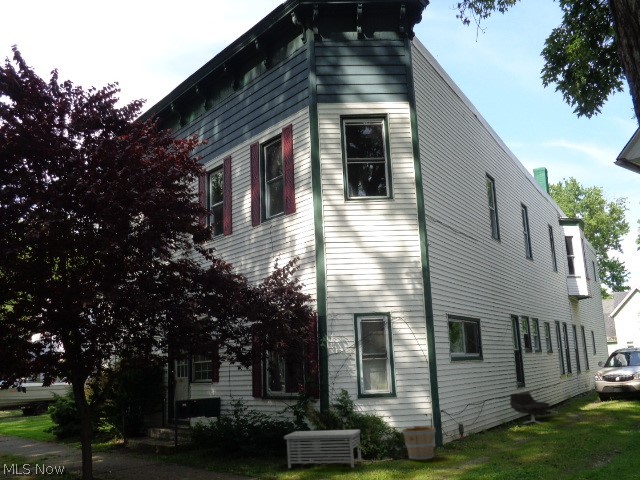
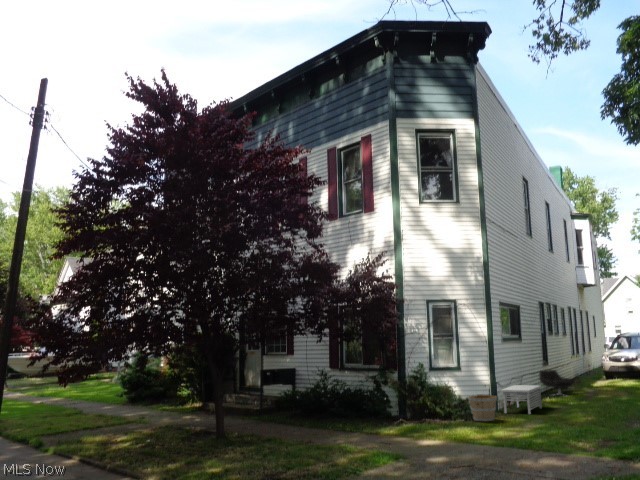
storage bench: present [284,430,361,468] -> present [501,385,542,414]

